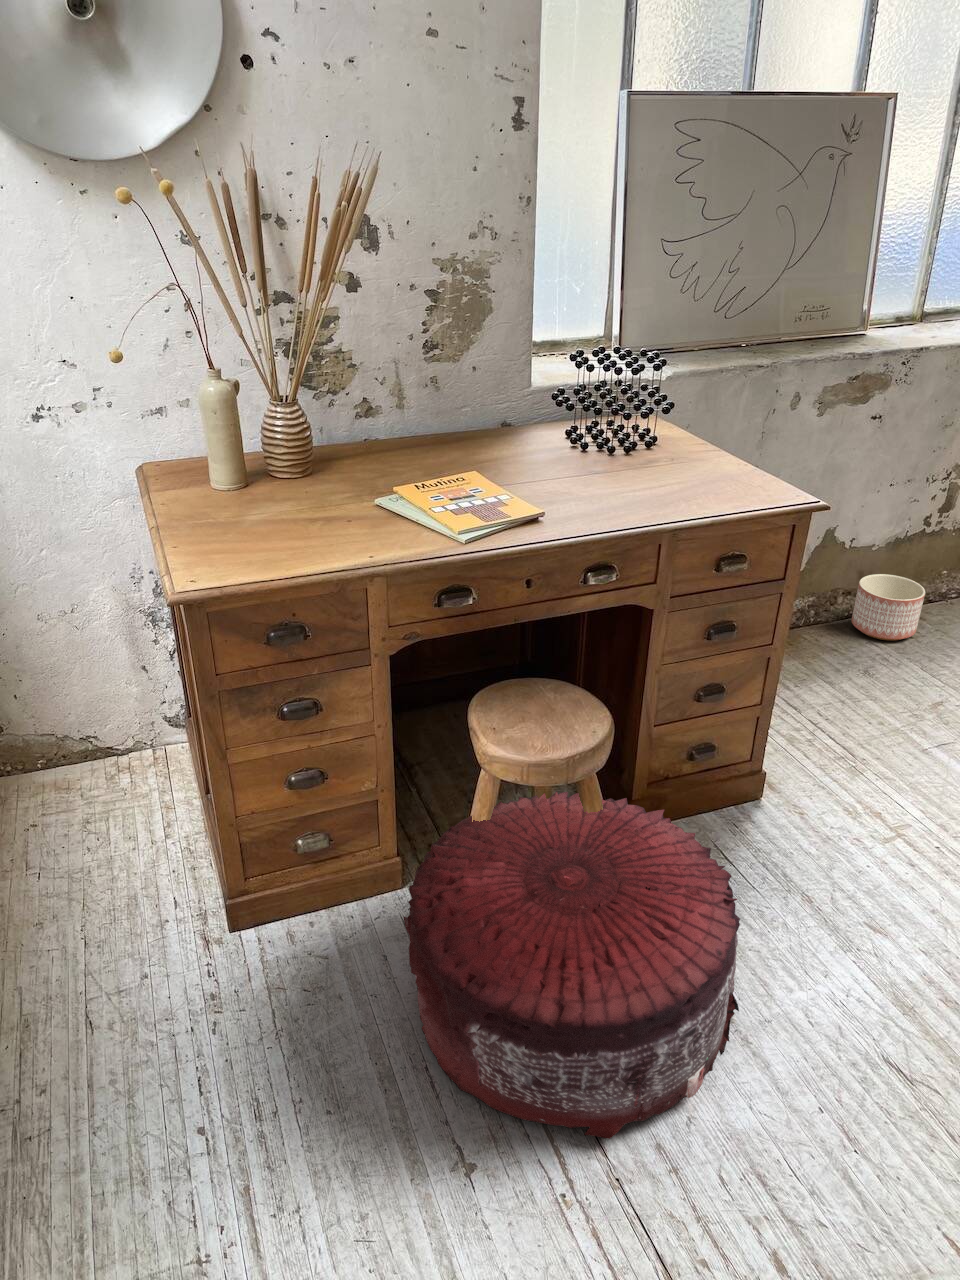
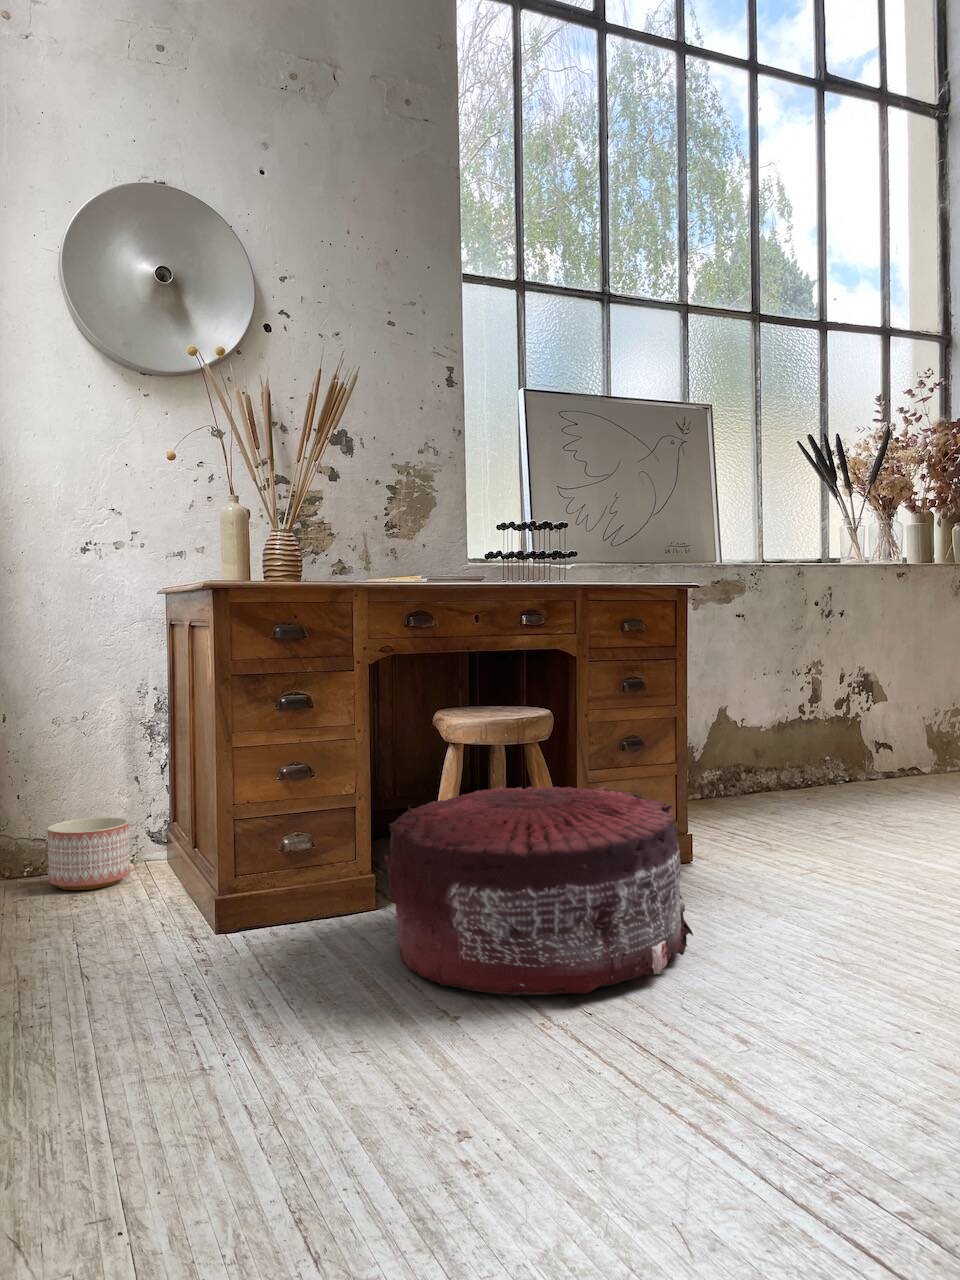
planter: present [852,574,925,640] -> present [47,817,130,890]

